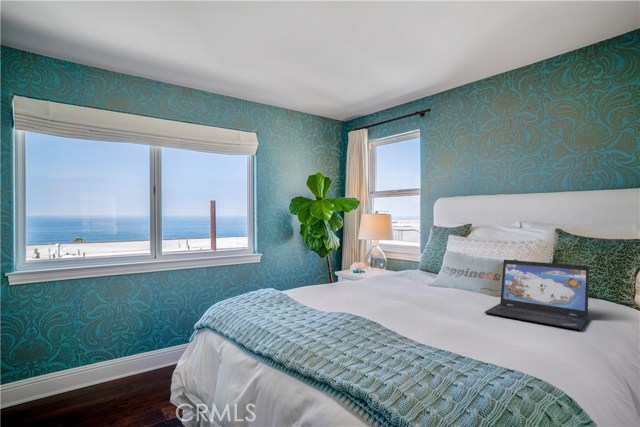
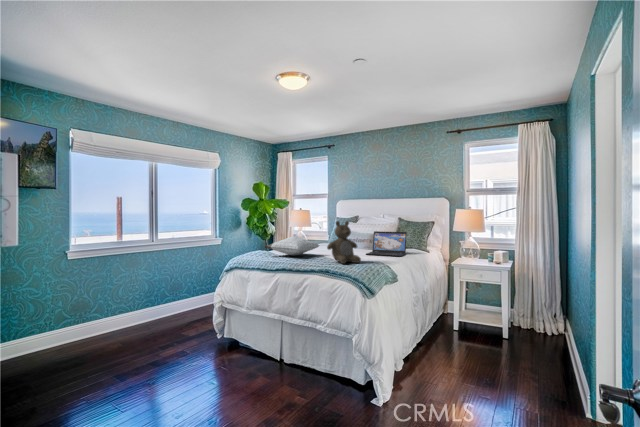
teddy bear: none [380,242,470,360] -> present [327,221,361,264]
pillow: none [271,267,382,306] -> present [265,236,319,256]

